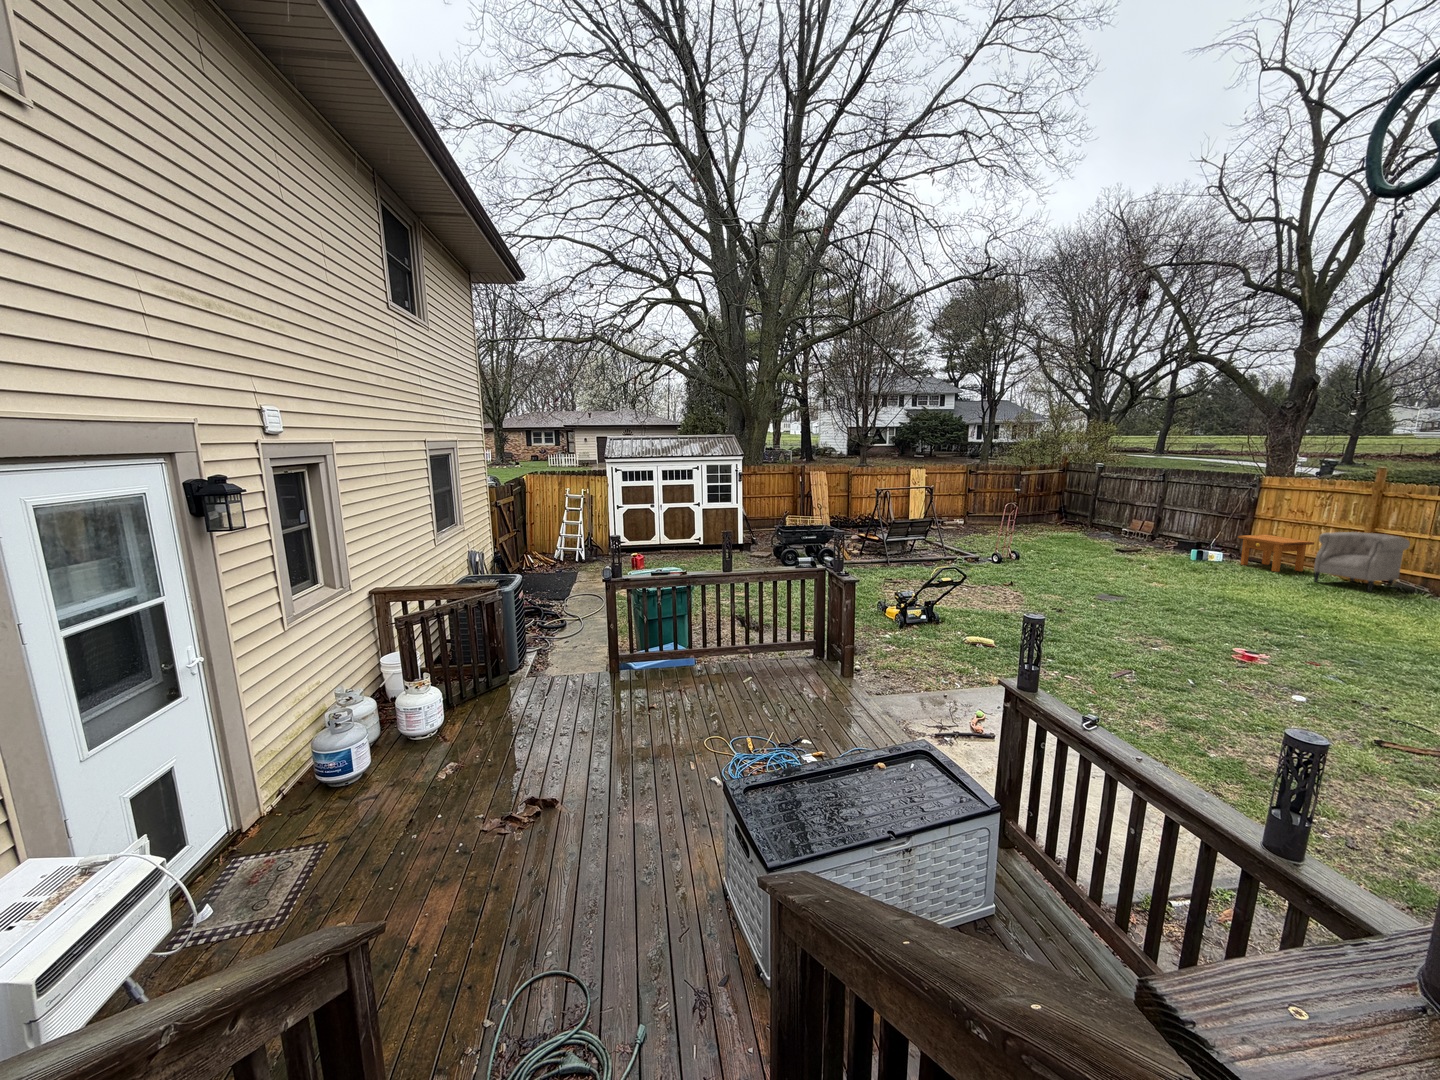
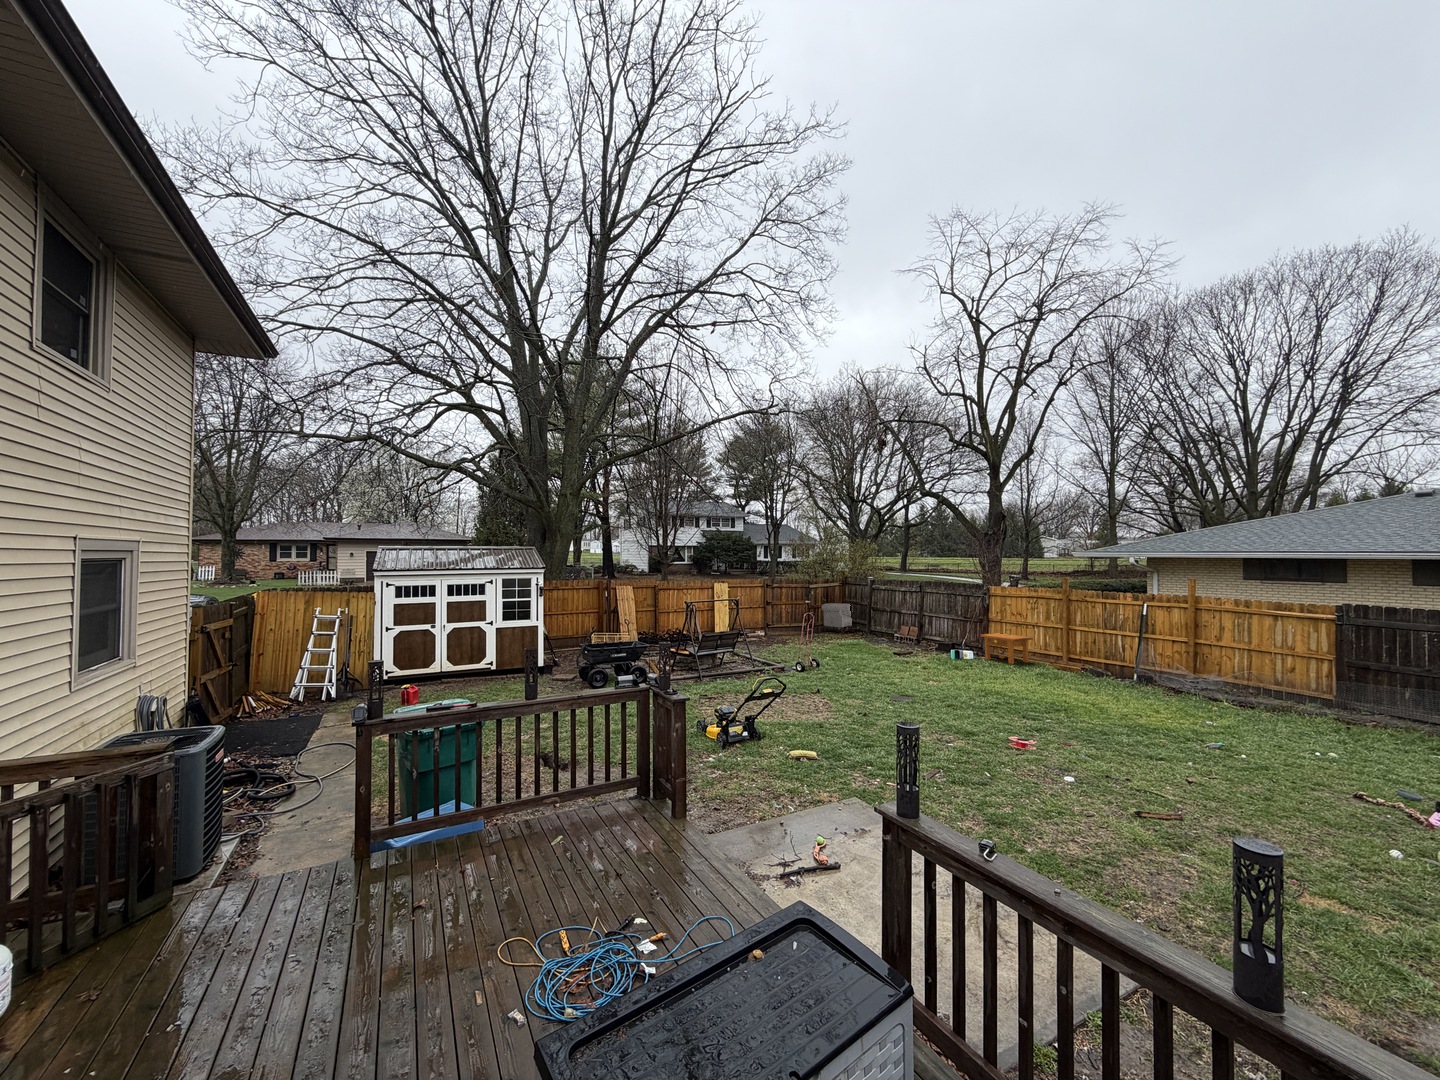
chair: present [1314,532,1410,592] -> present [822,603,854,633]

